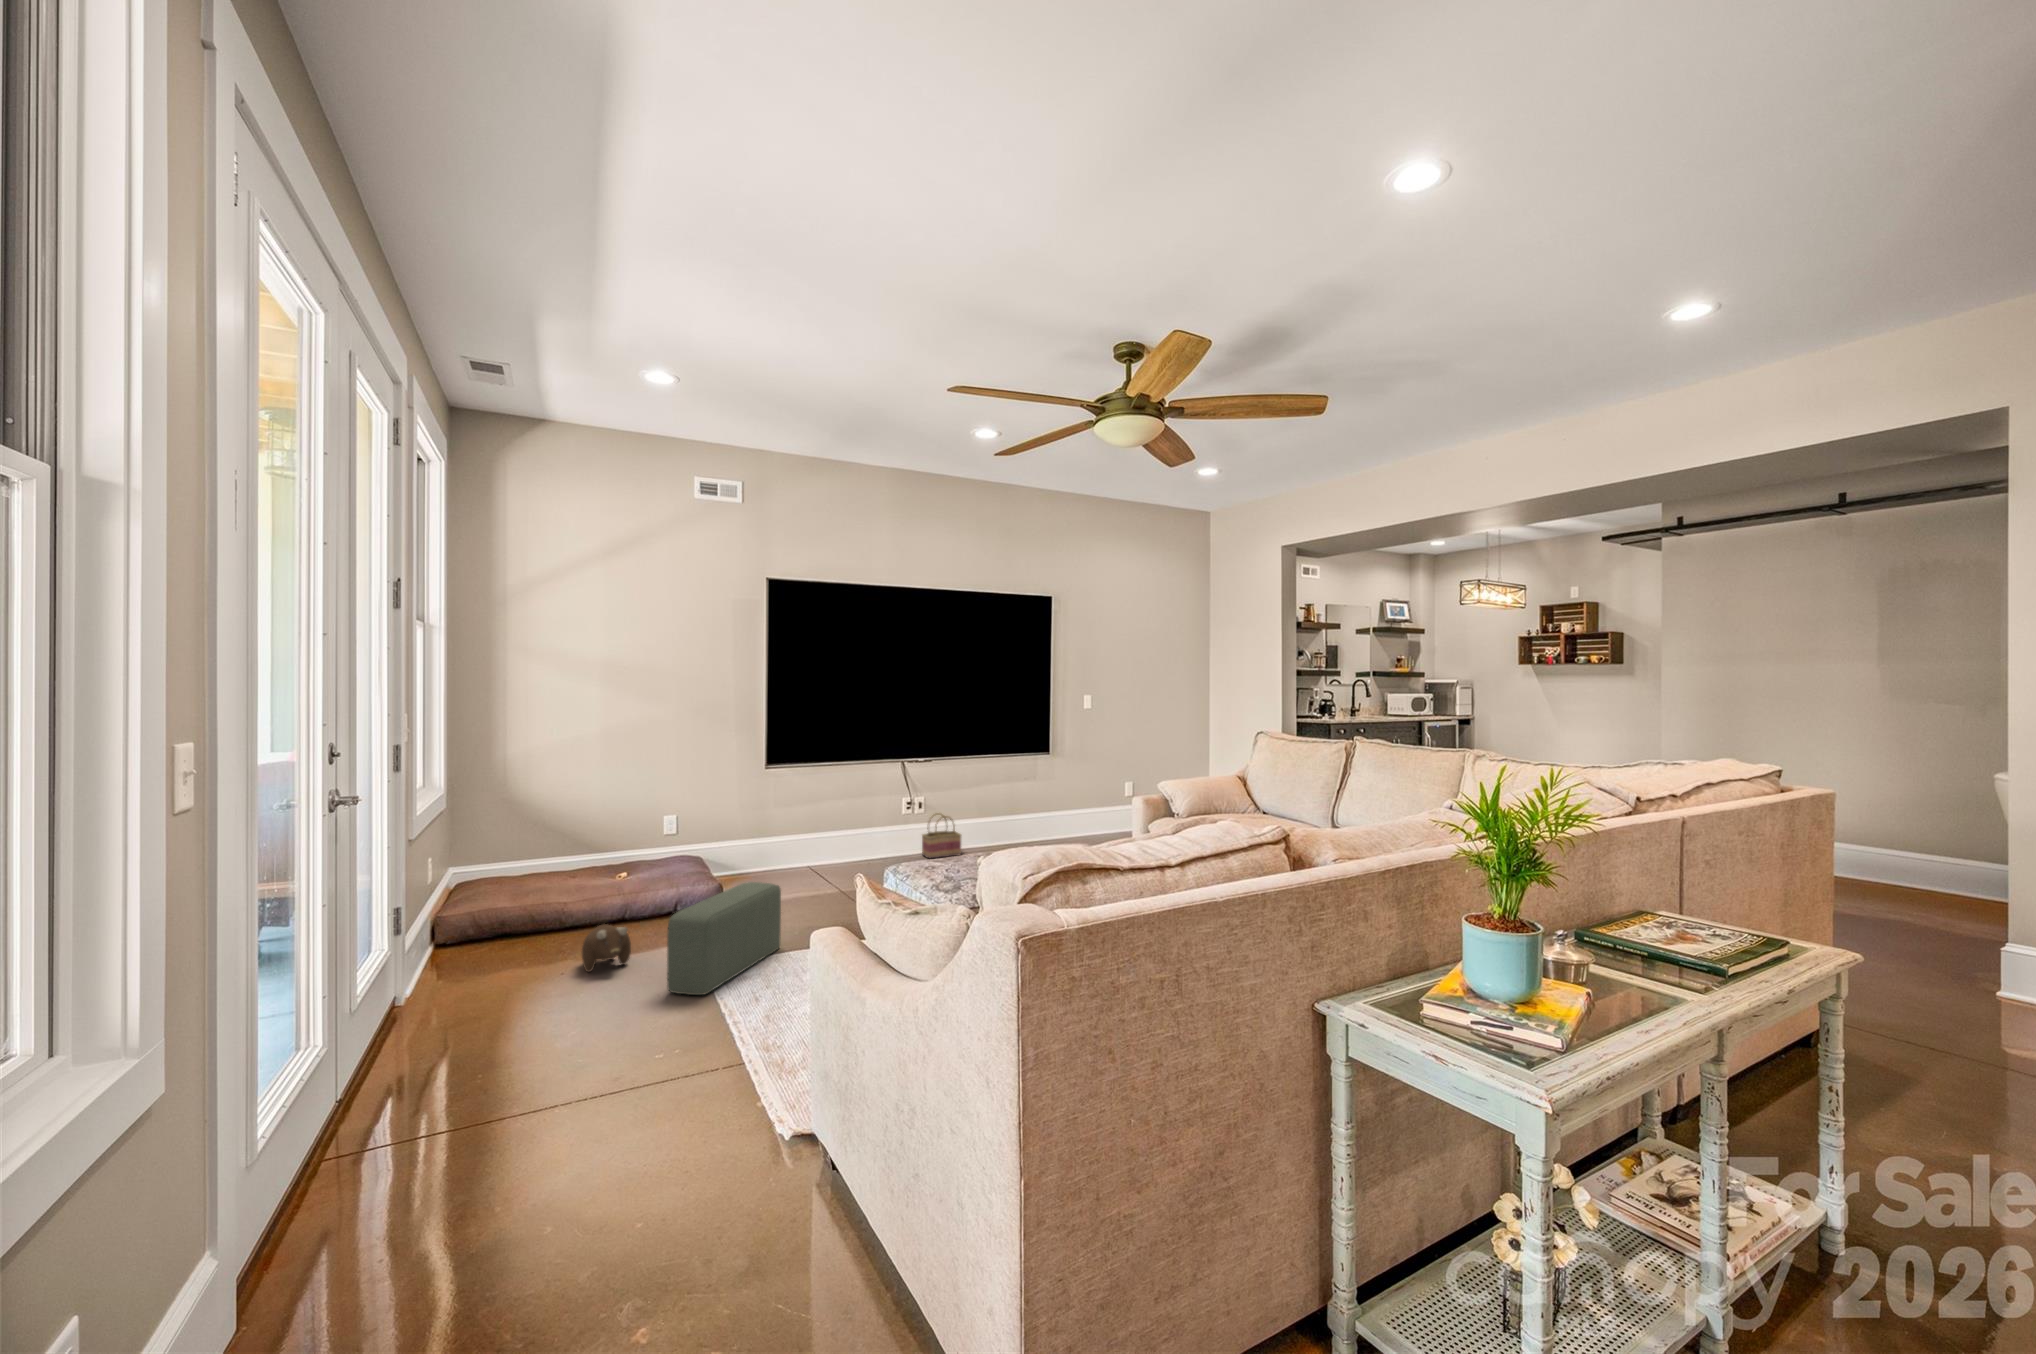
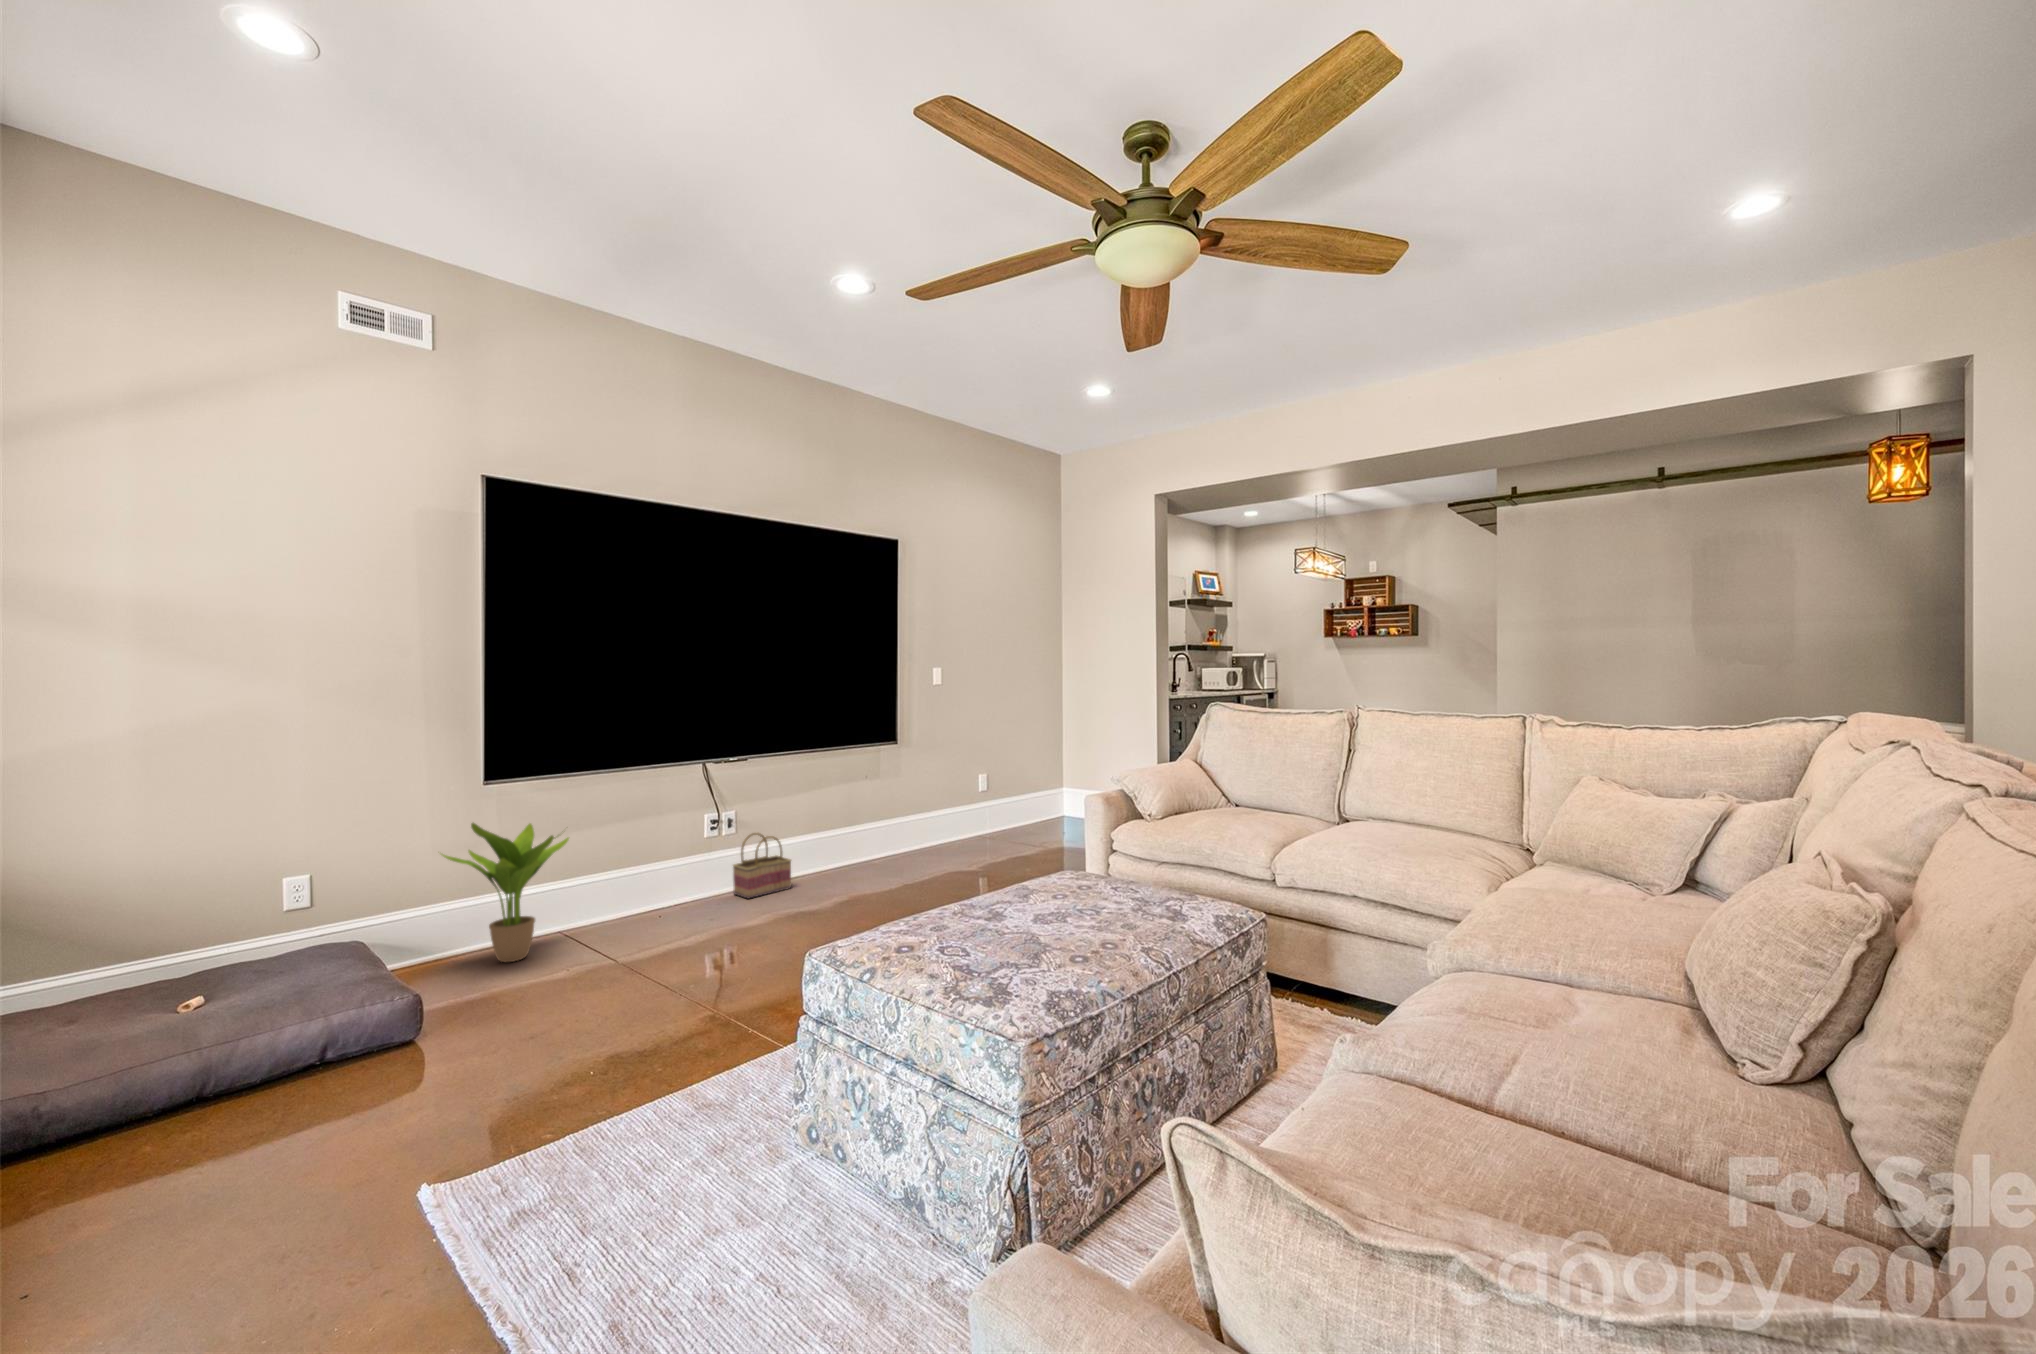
potted plant: none [741,790,815,879] -> present [442,823,569,962]
pouf: present [667,882,781,995] -> none [339,999,572,1296]
plush toy: present [582,924,631,972] -> none [86,1149,227,1275]

